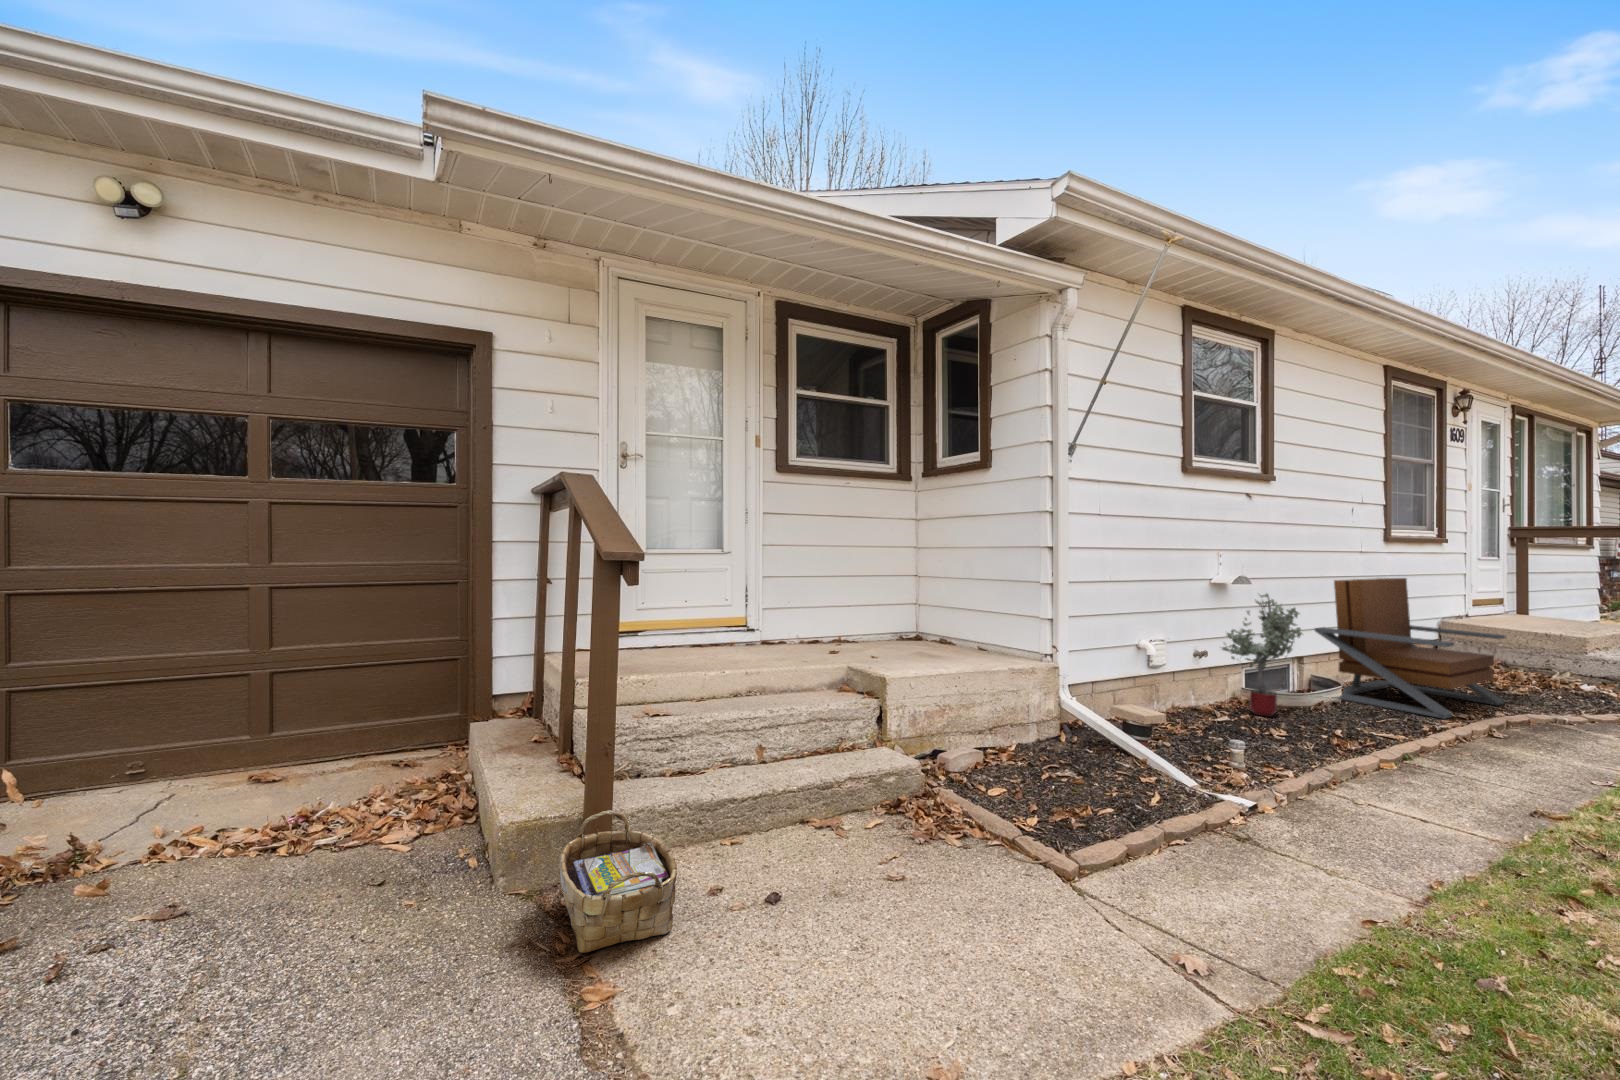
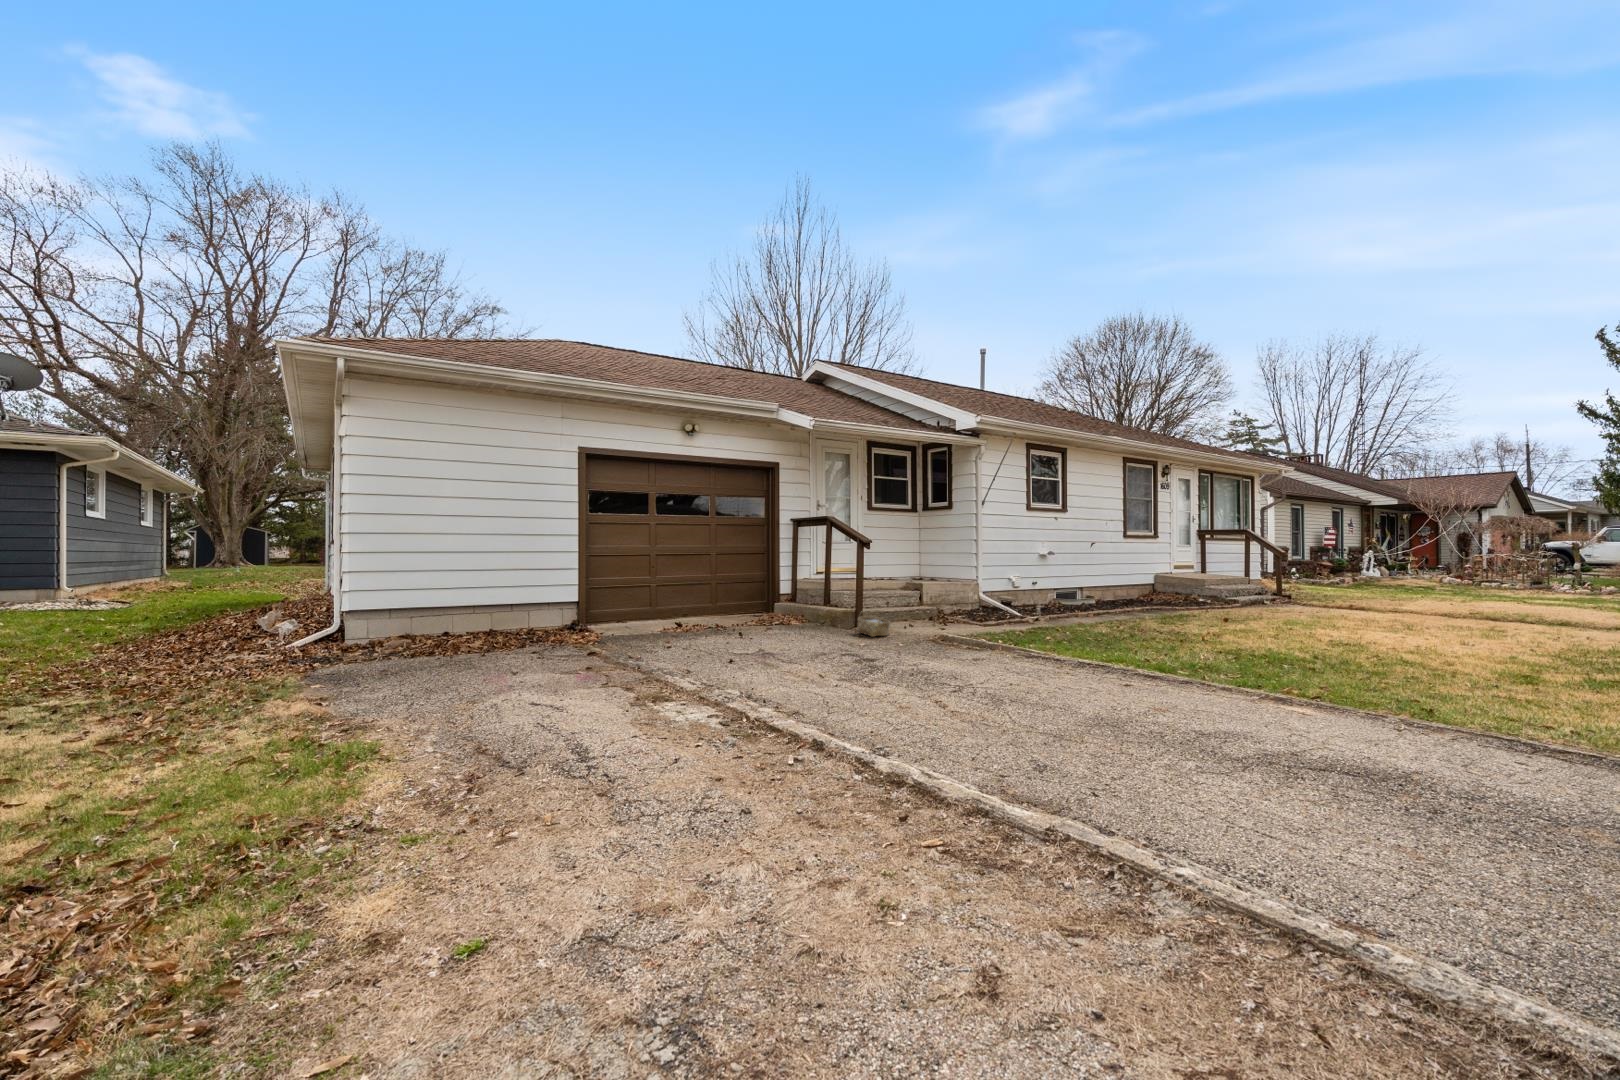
lounge chair: present [1315,578,1506,719] -> none [1085,553,1159,608]
potted tree: present [1222,594,1302,717] -> none [1042,559,1075,609]

